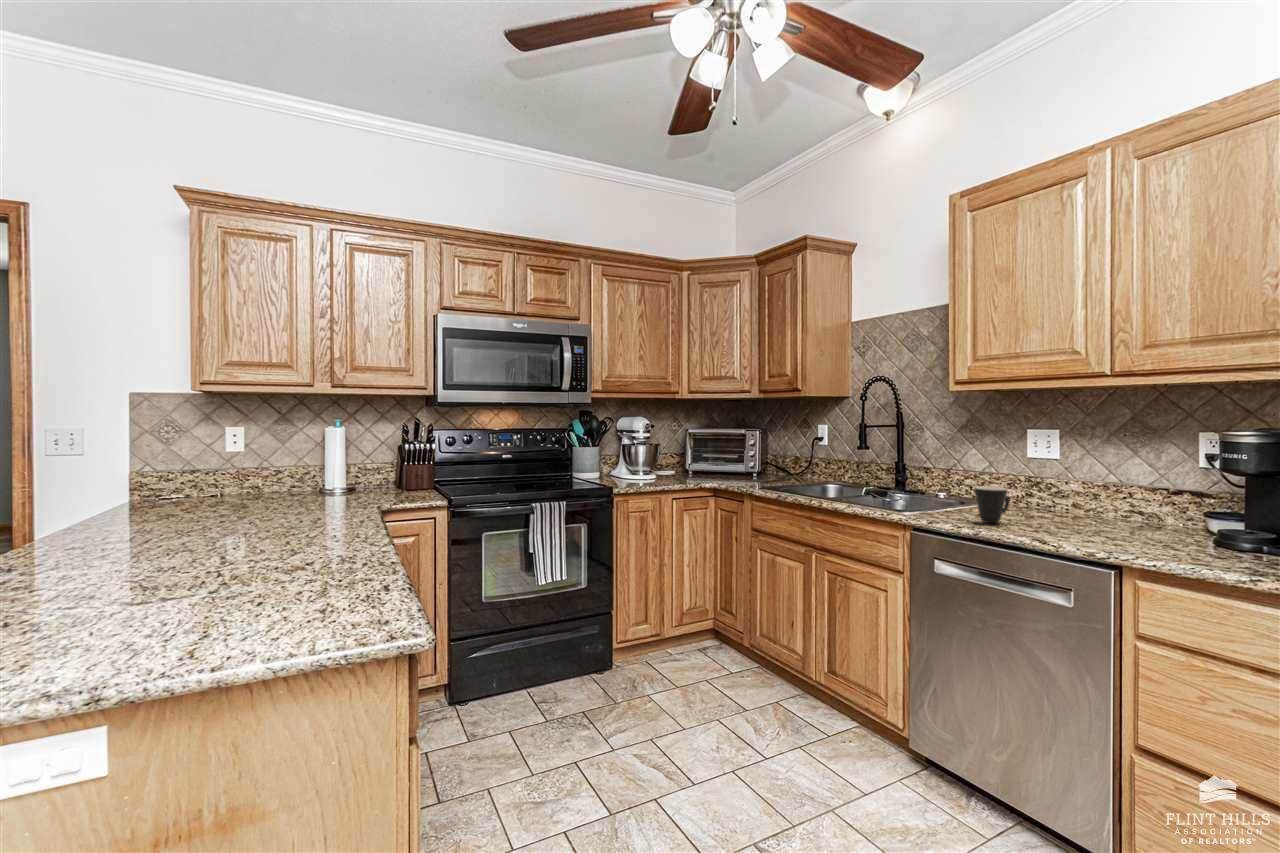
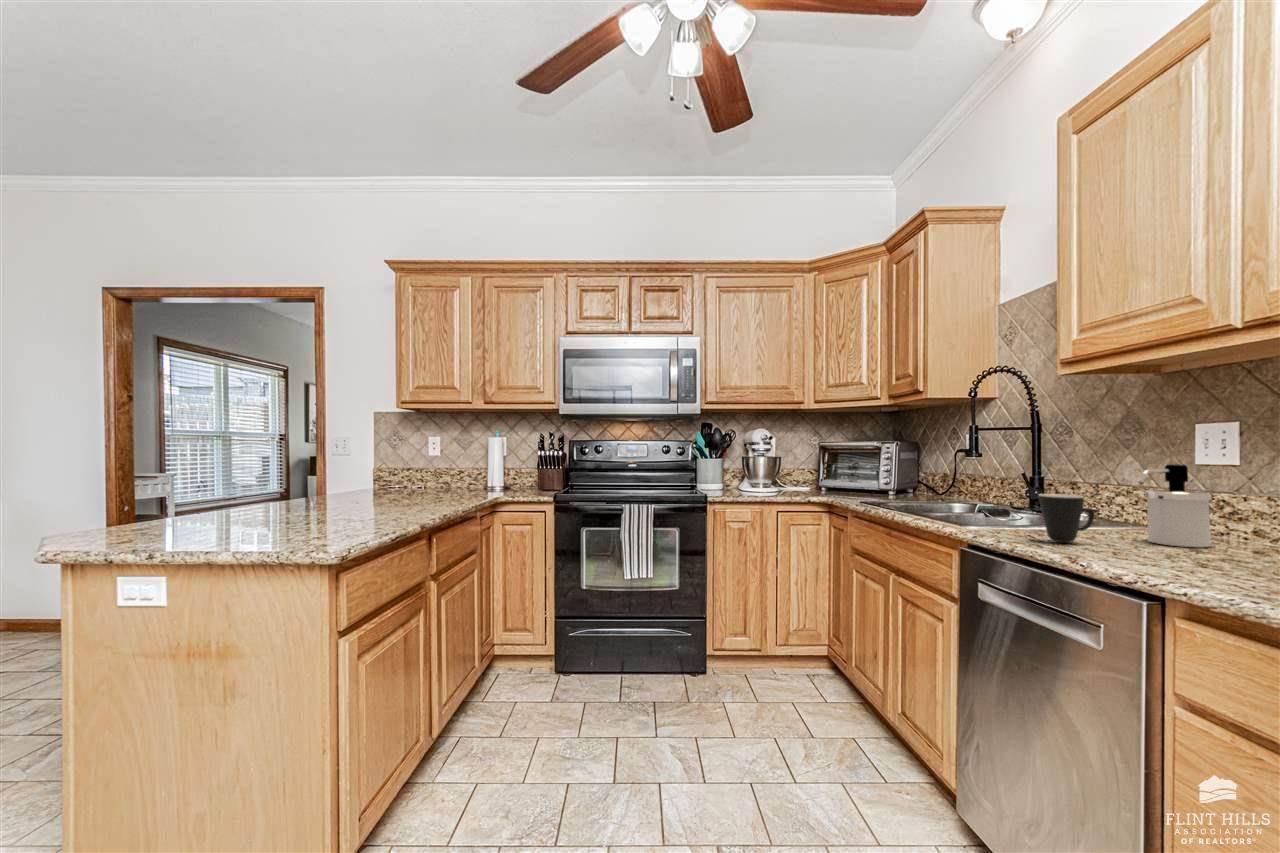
soap dispenser: none [1023,462,1064,520] -> present [1138,464,1211,547]

